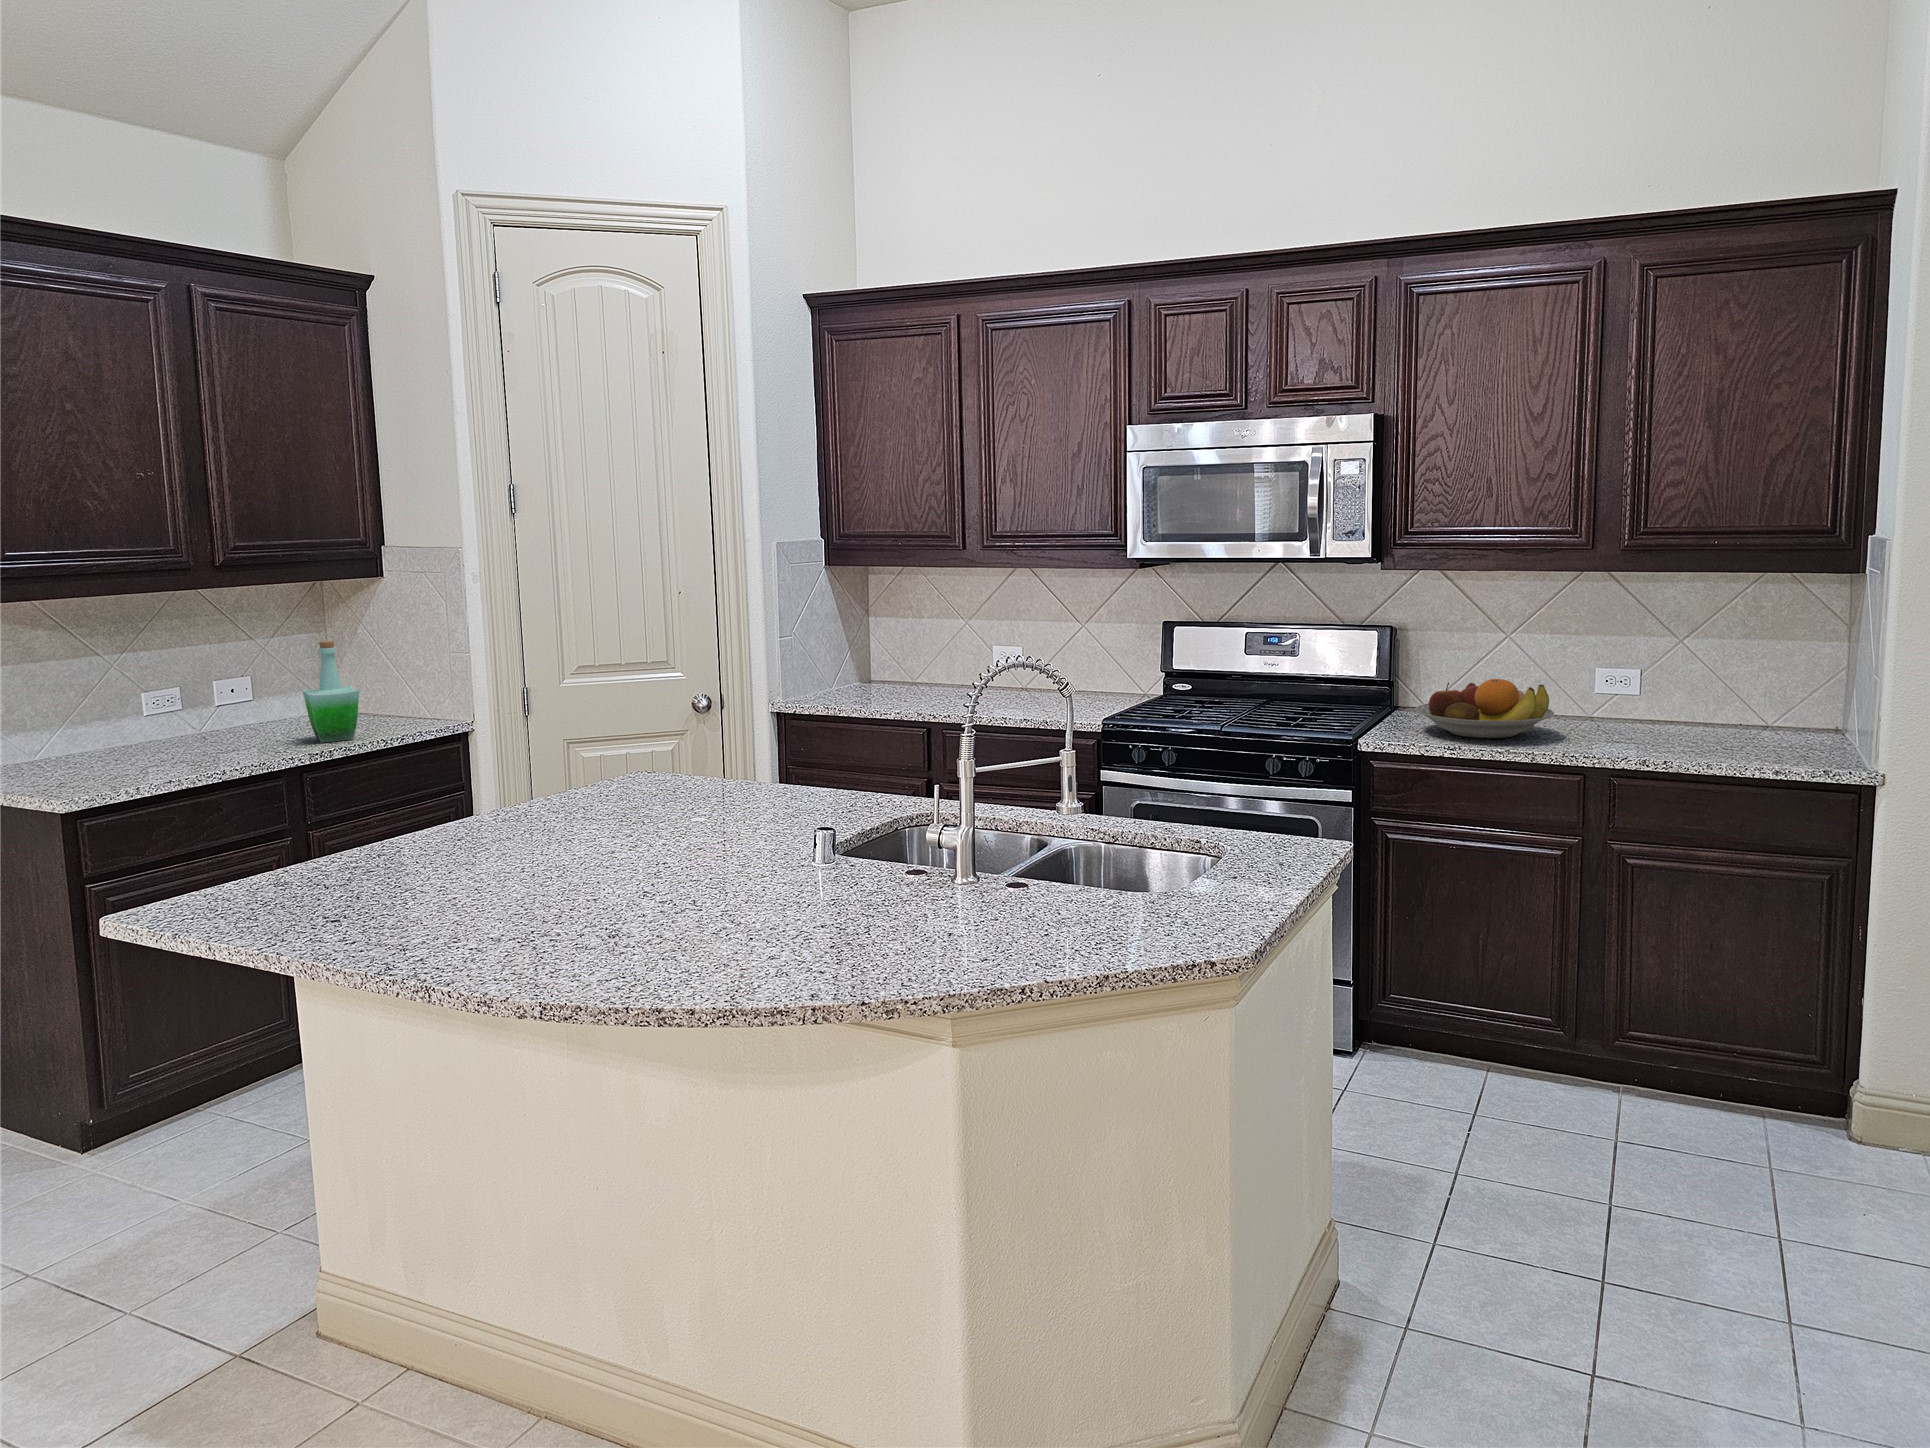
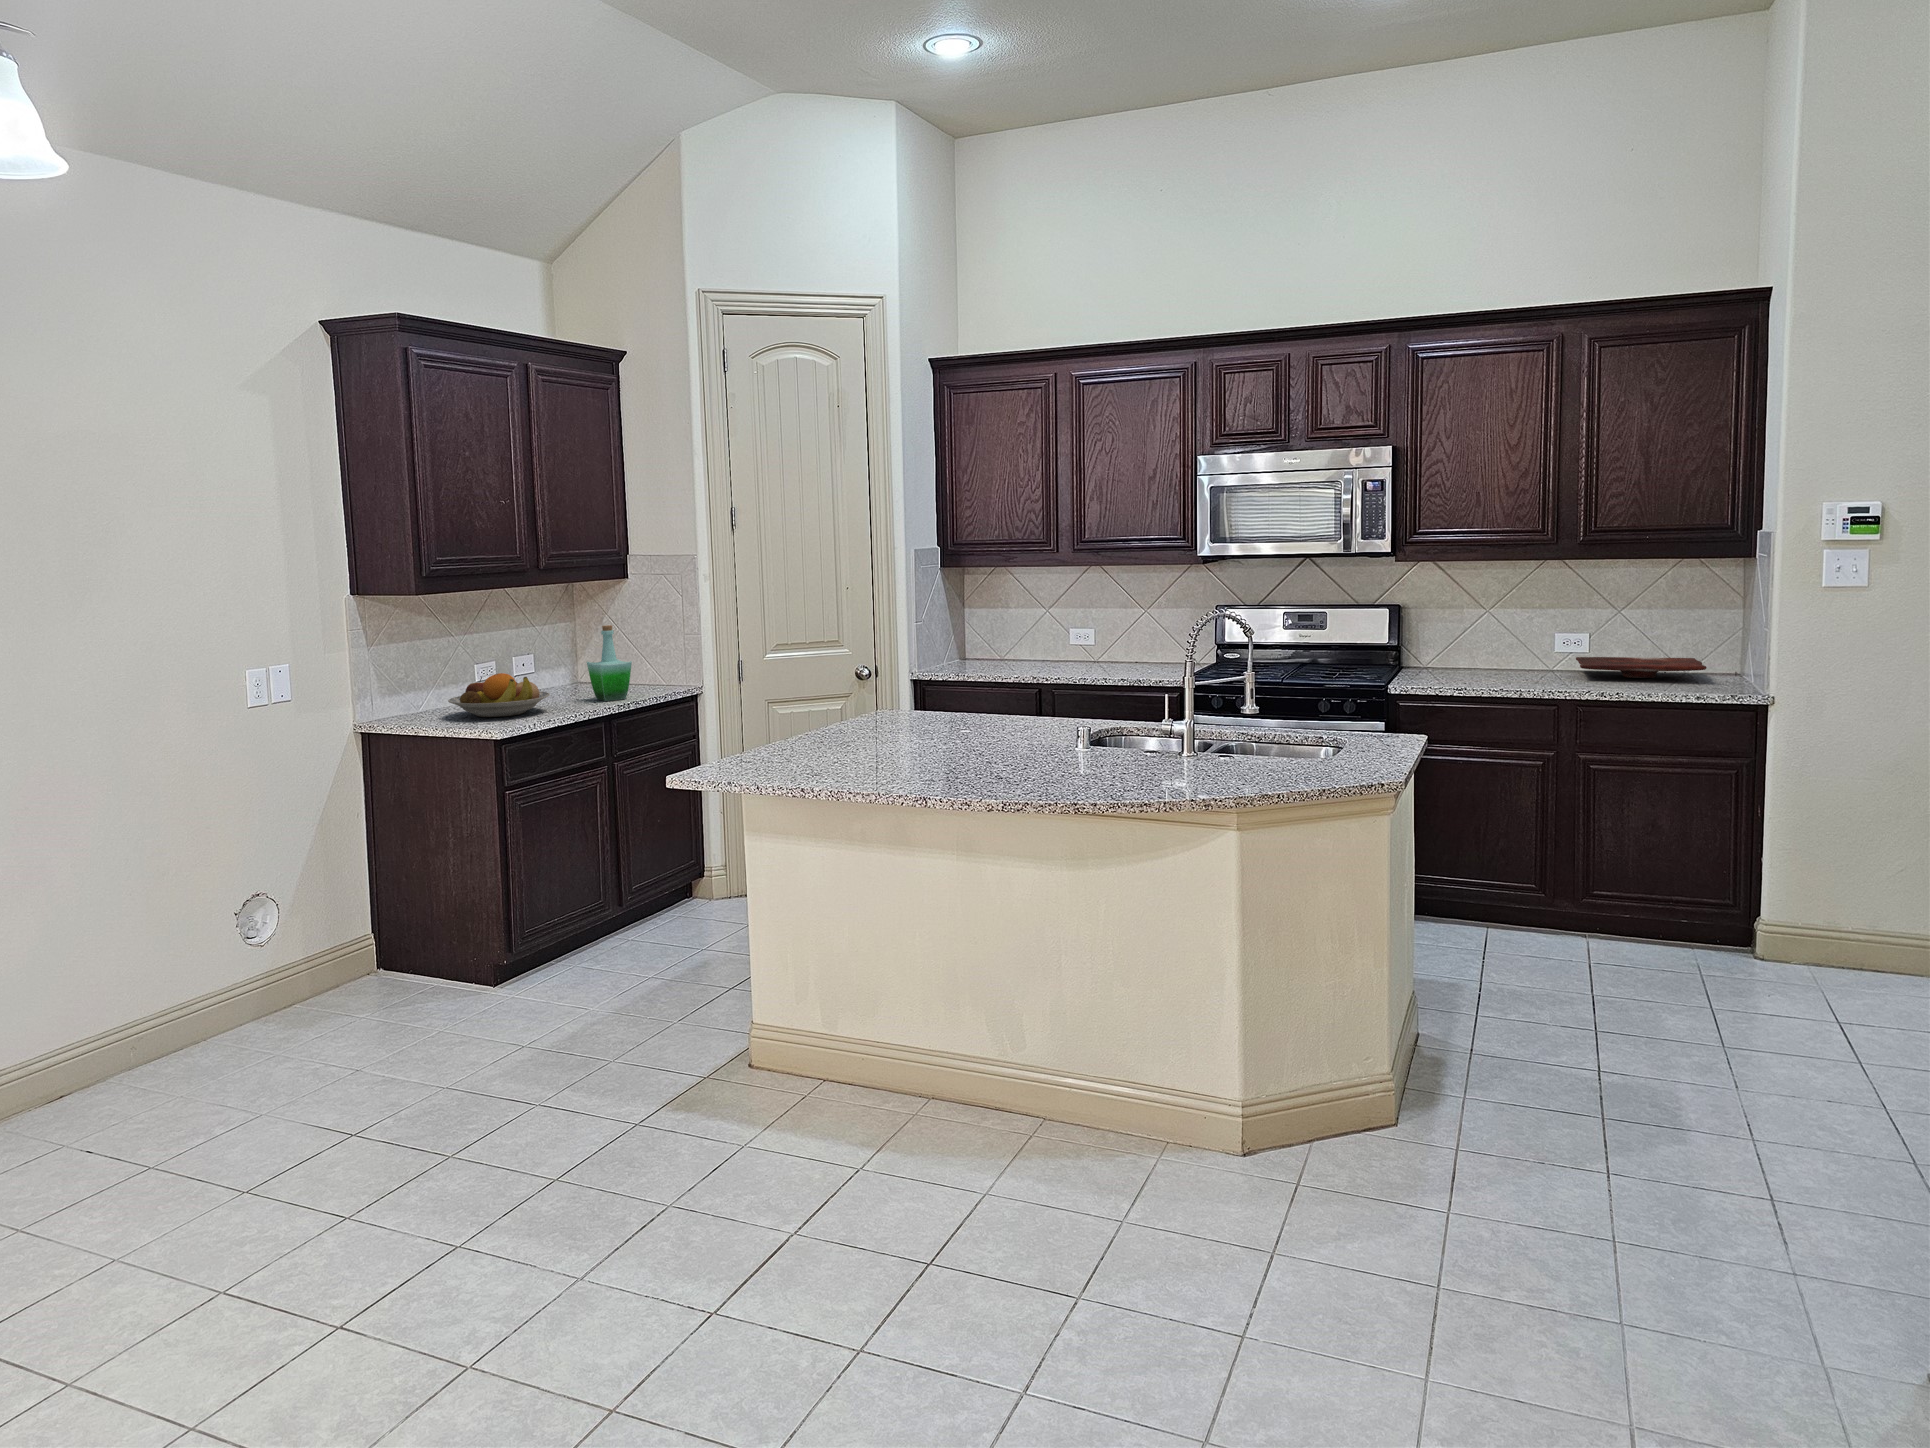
fruit bowl: present [1415,679,1554,738] -> present [448,673,550,717]
cutting board: none [1620,701,1793,733] -> present [1576,657,1707,678]

